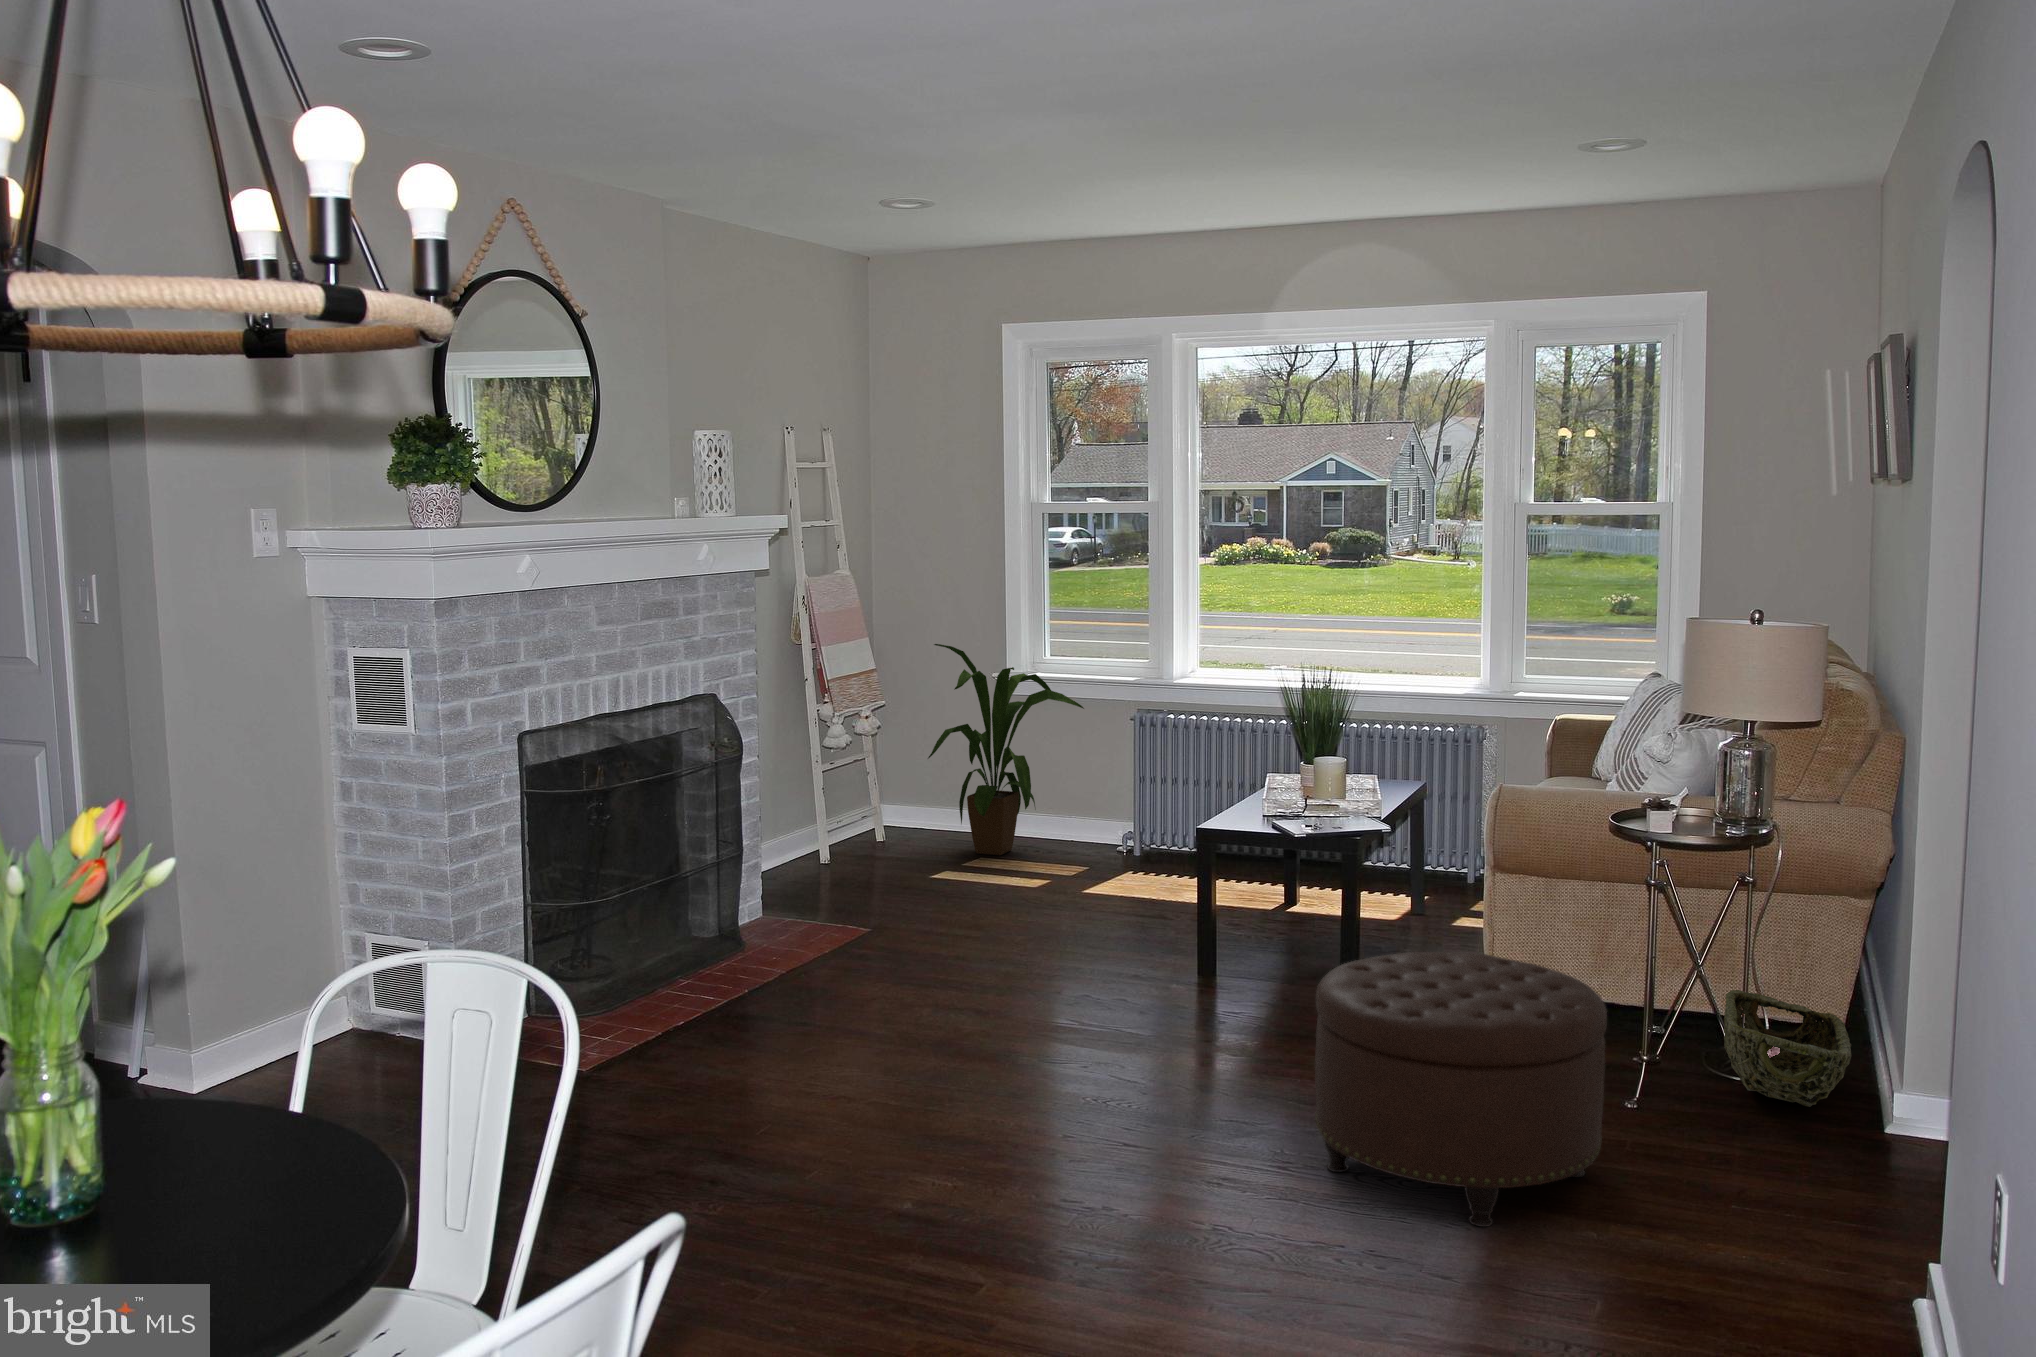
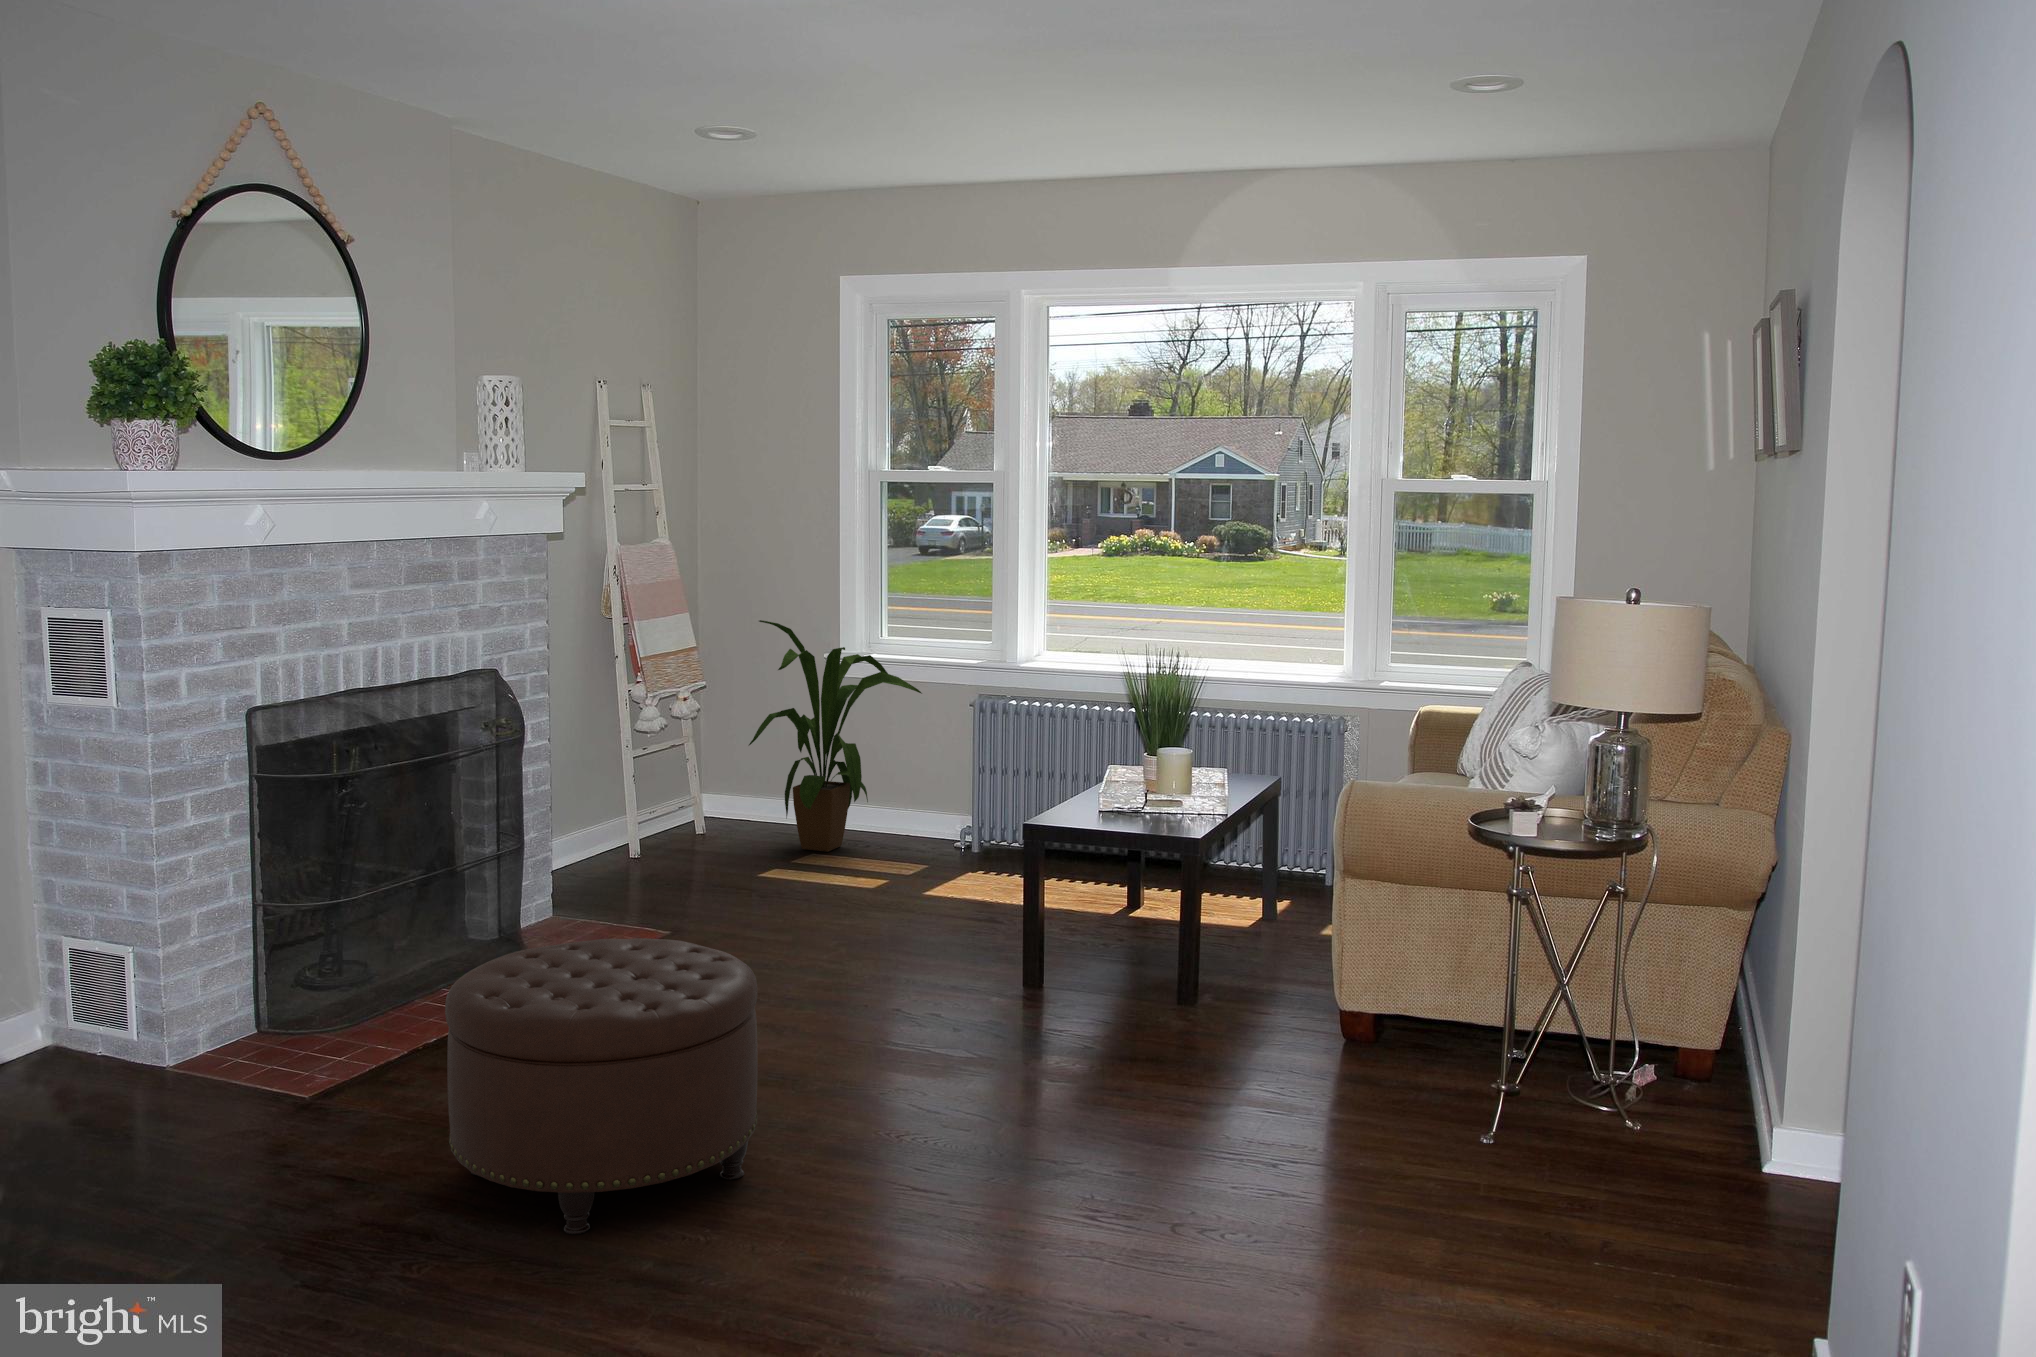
ottoman: present [1315,952,1607,1227] -> present [445,938,758,1234]
woven basket: present [1724,990,1851,1107] -> none [1589,1009,1725,1139]

